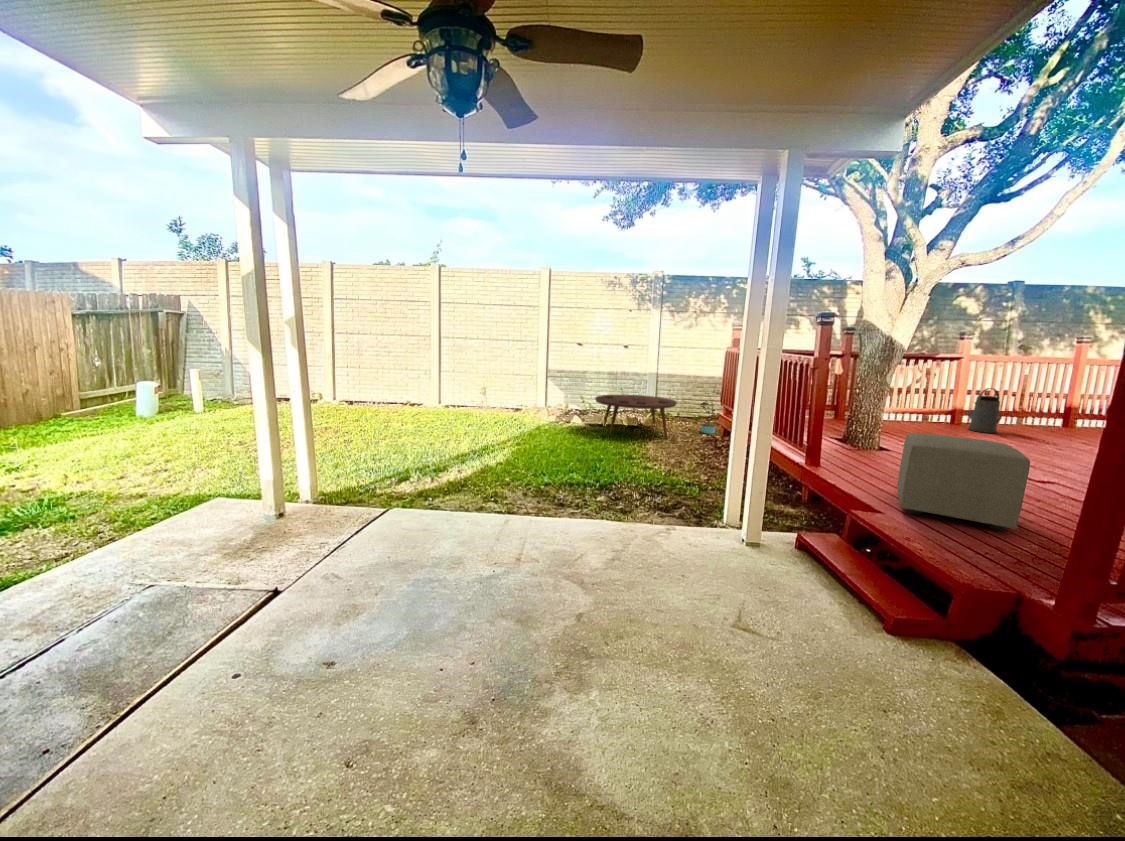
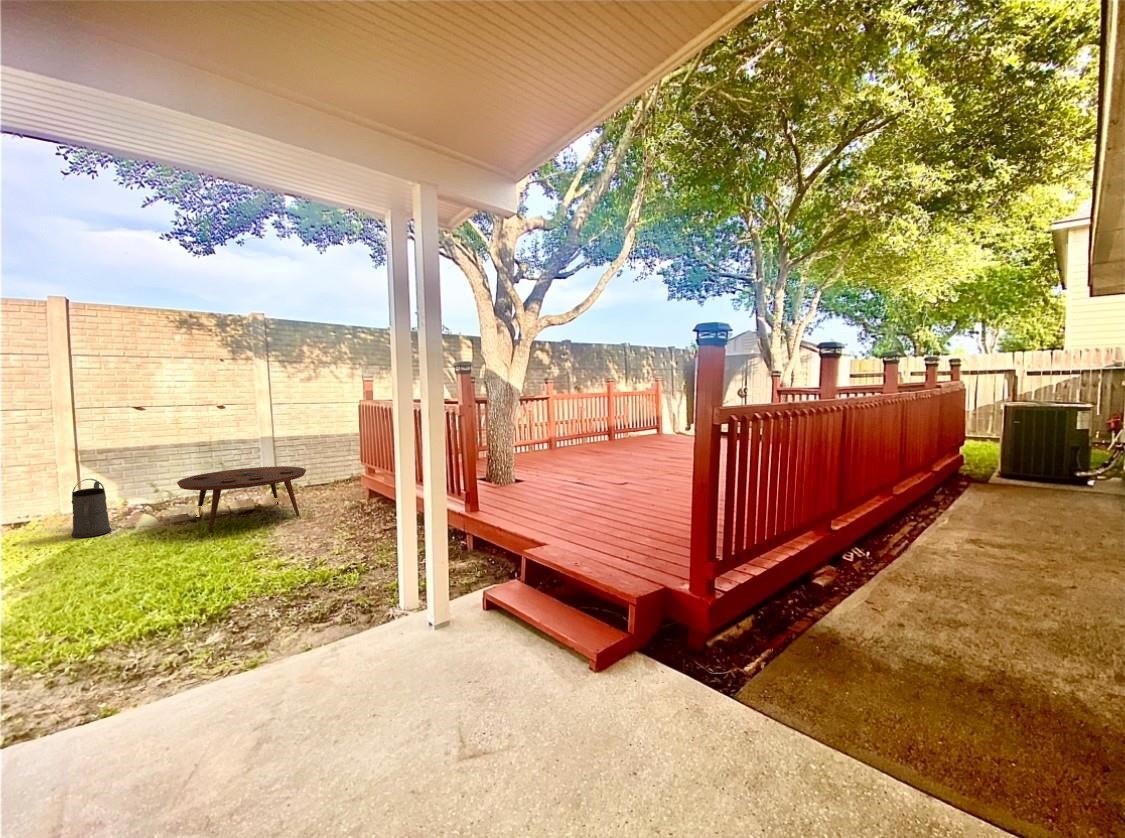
watering can: present [968,388,1002,433] -> present [72,479,111,538]
potted plant: present [701,390,720,434] -> none [335,448,359,499]
ottoman: present [897,433,1030,530] -> none [547,464,634,540]

